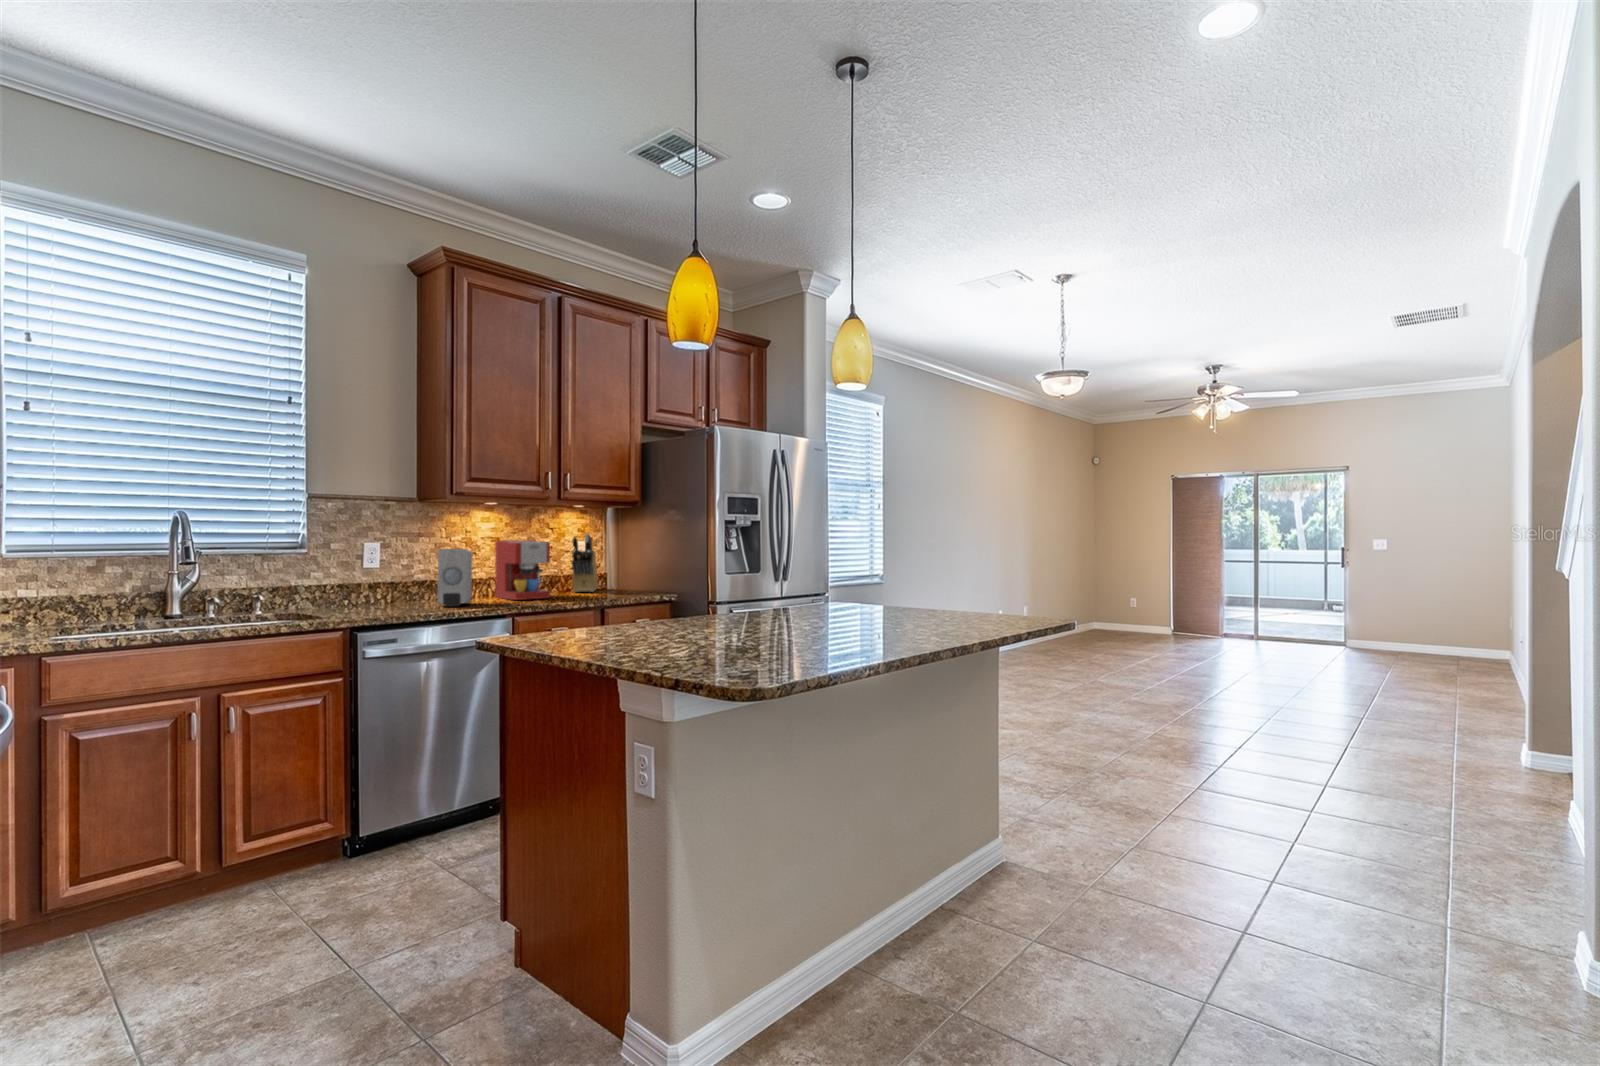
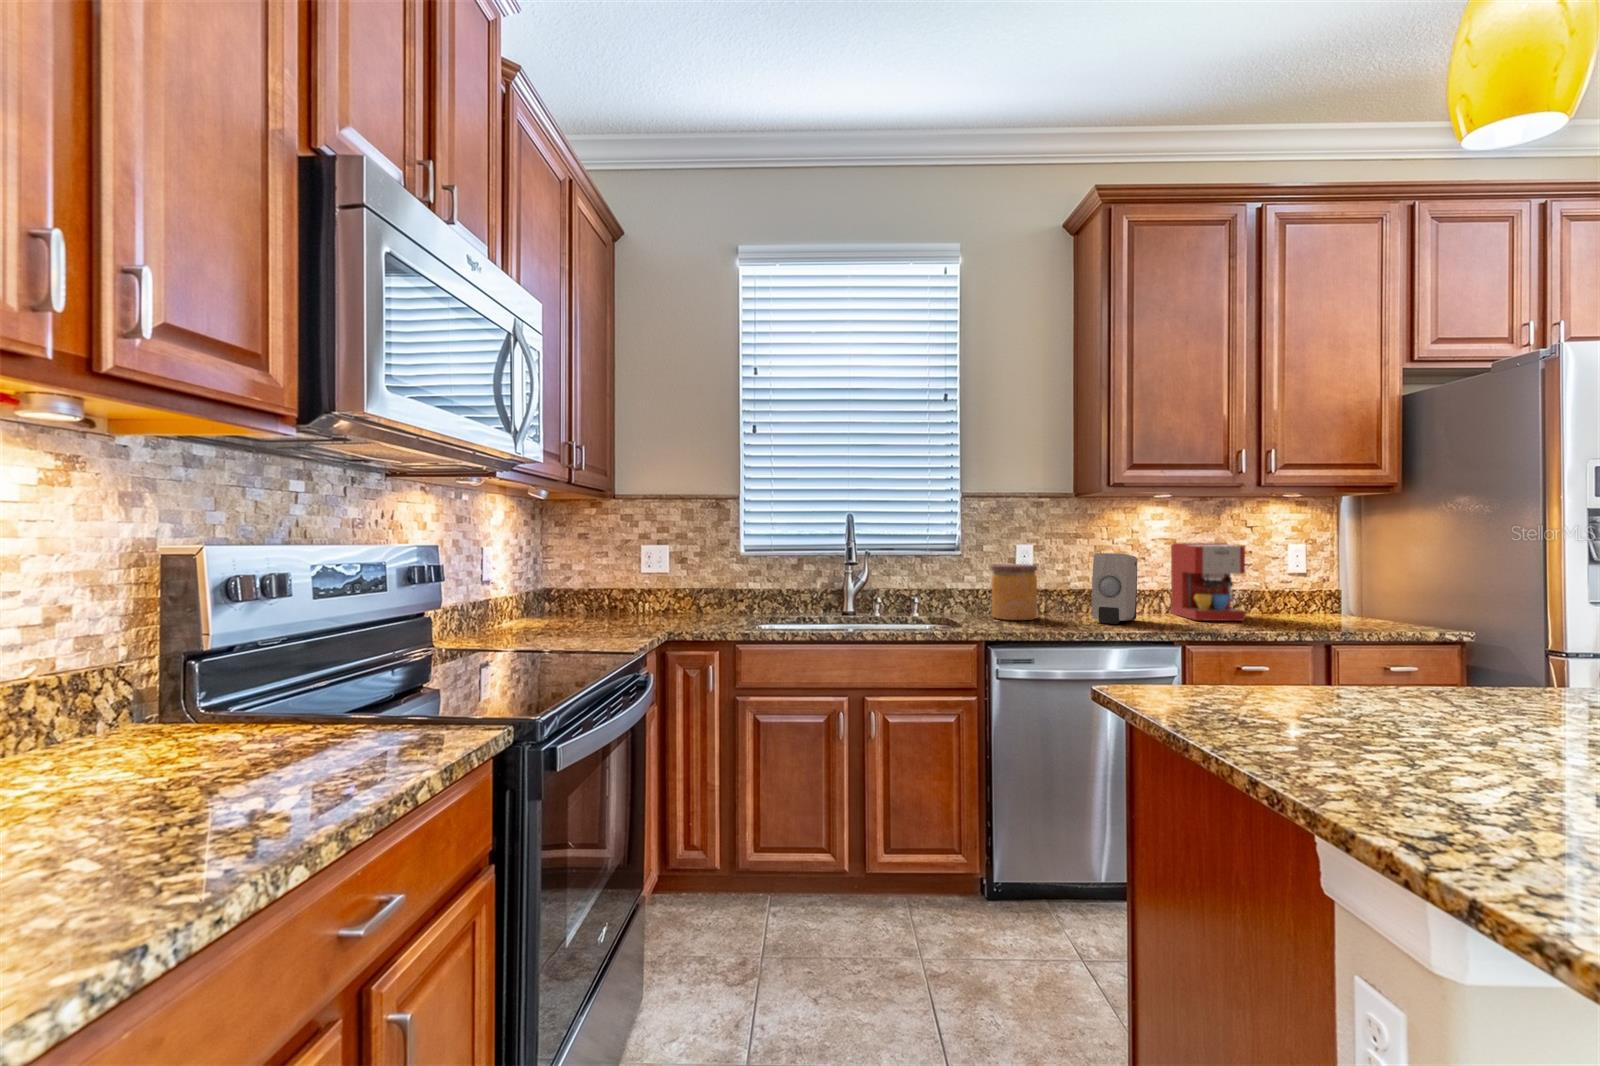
knife block: present [571,534,599,592] -> none [1280,534,1328,615]
jar: none [342,560,387,610] -> present [991,564,1037,620]

